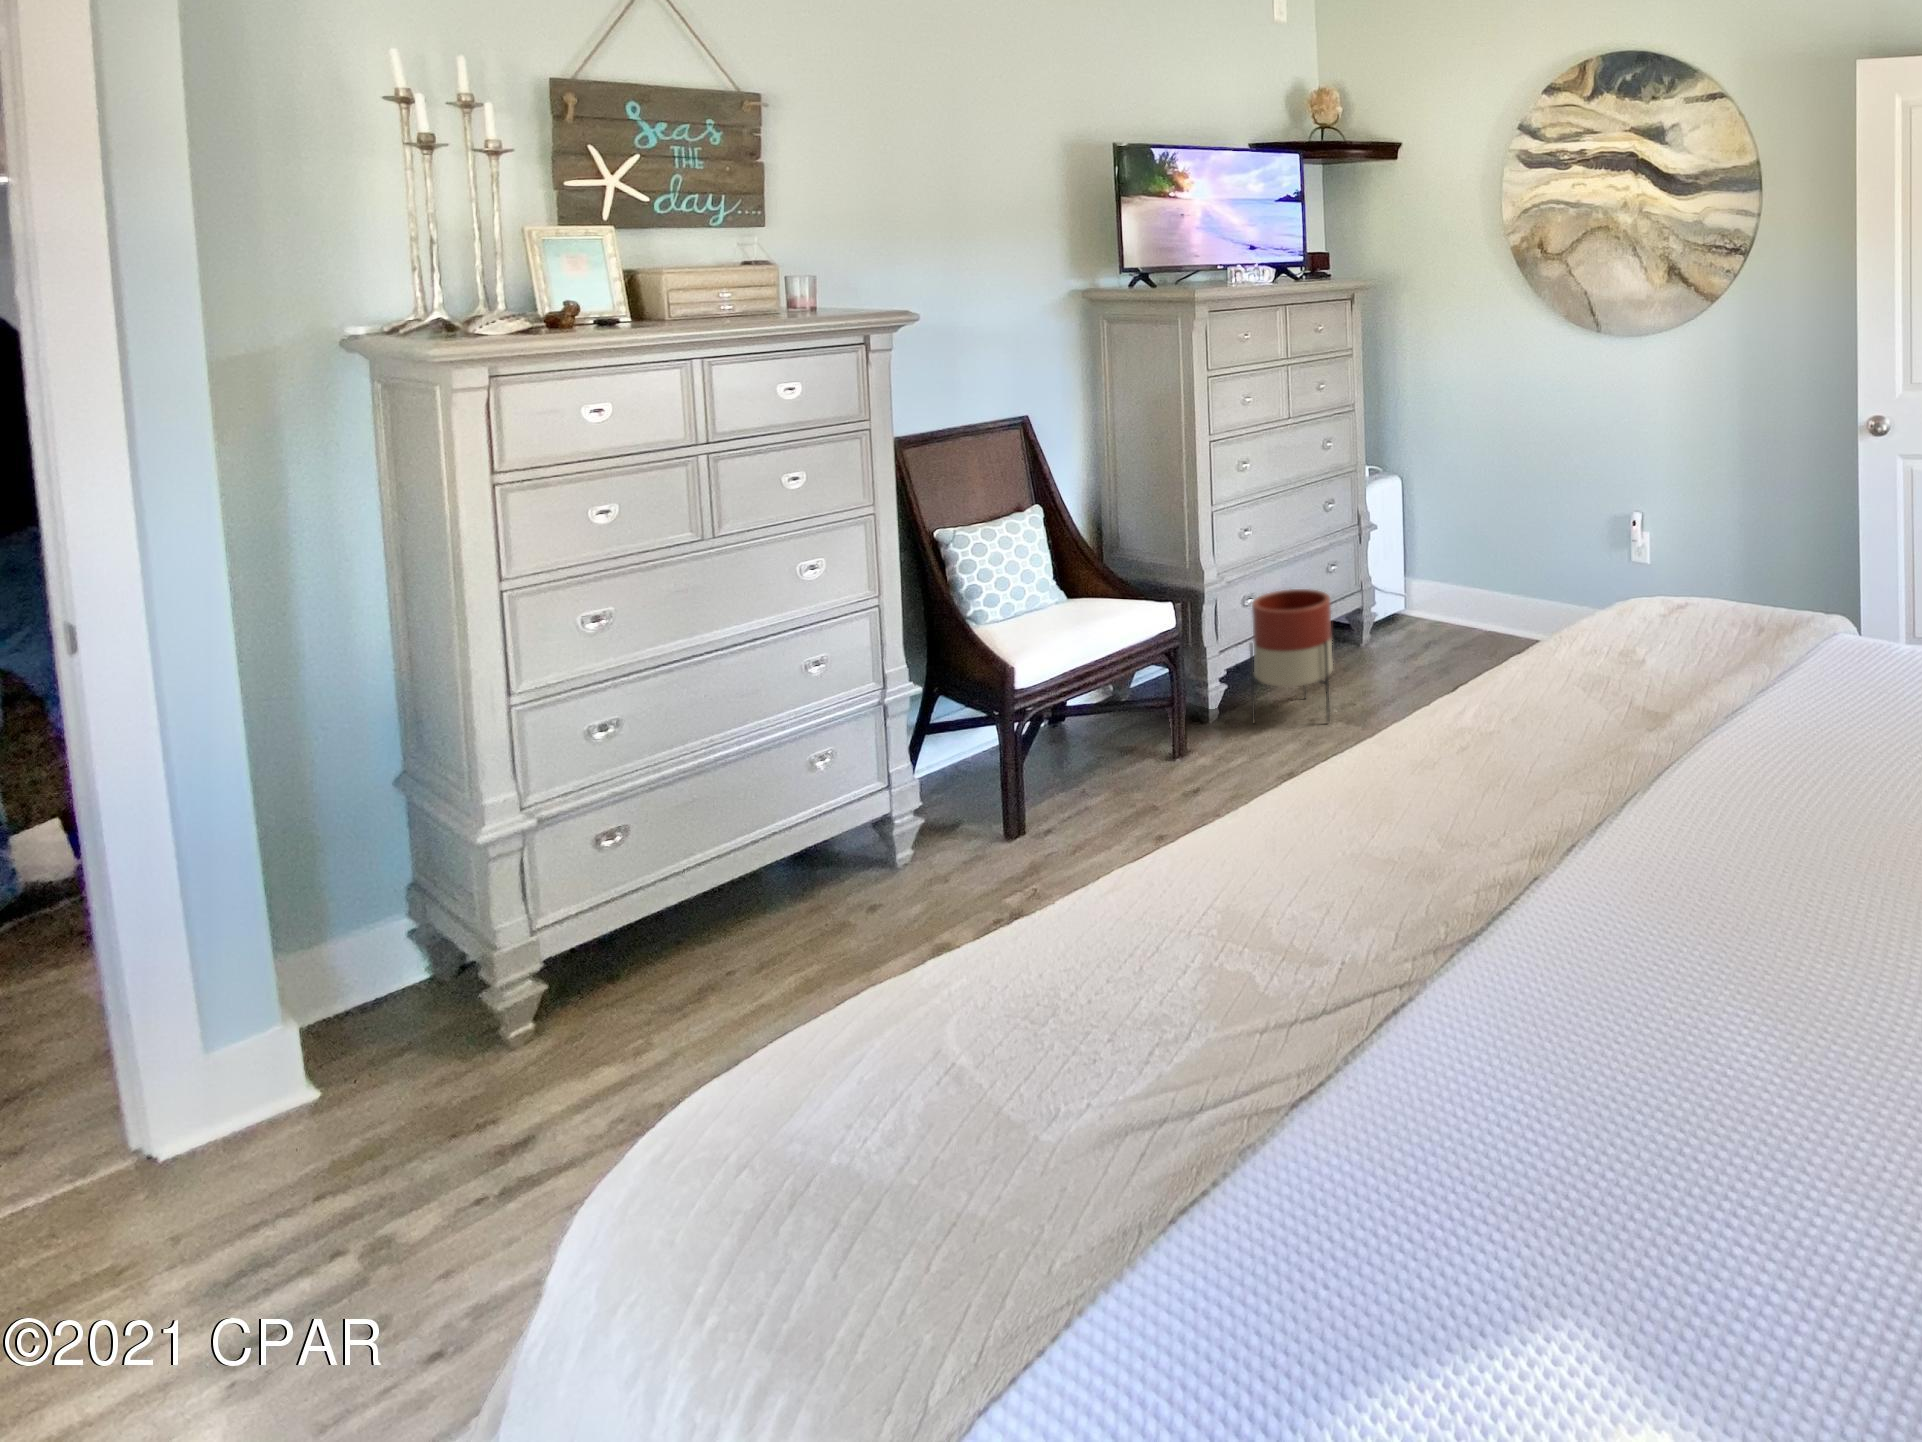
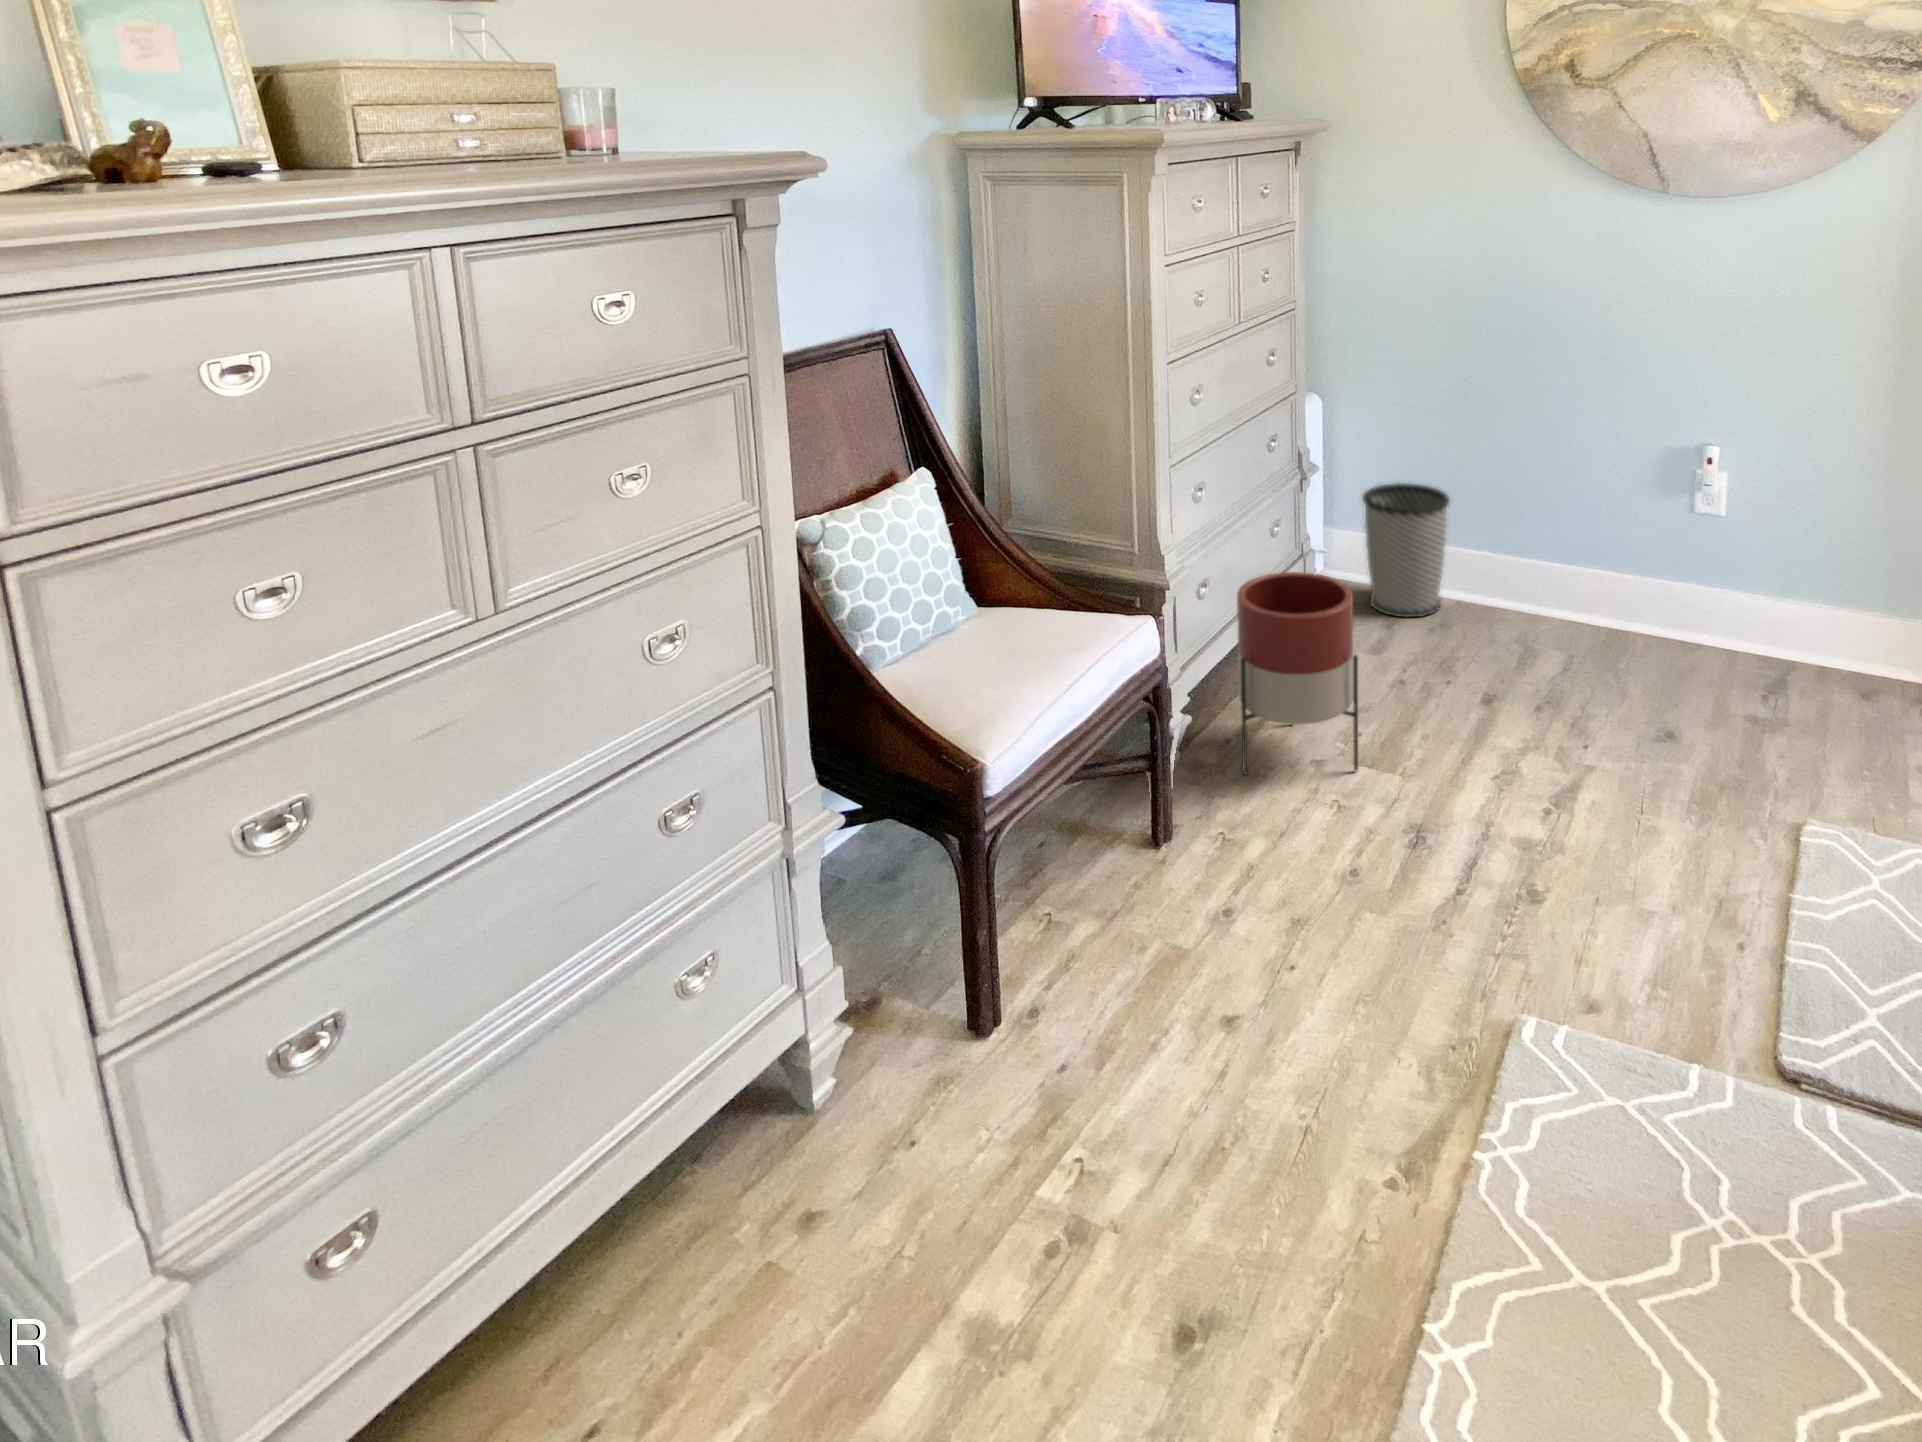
wastebasket: none [1408,544,1470,641] -> present [1363,483,1450,617]

